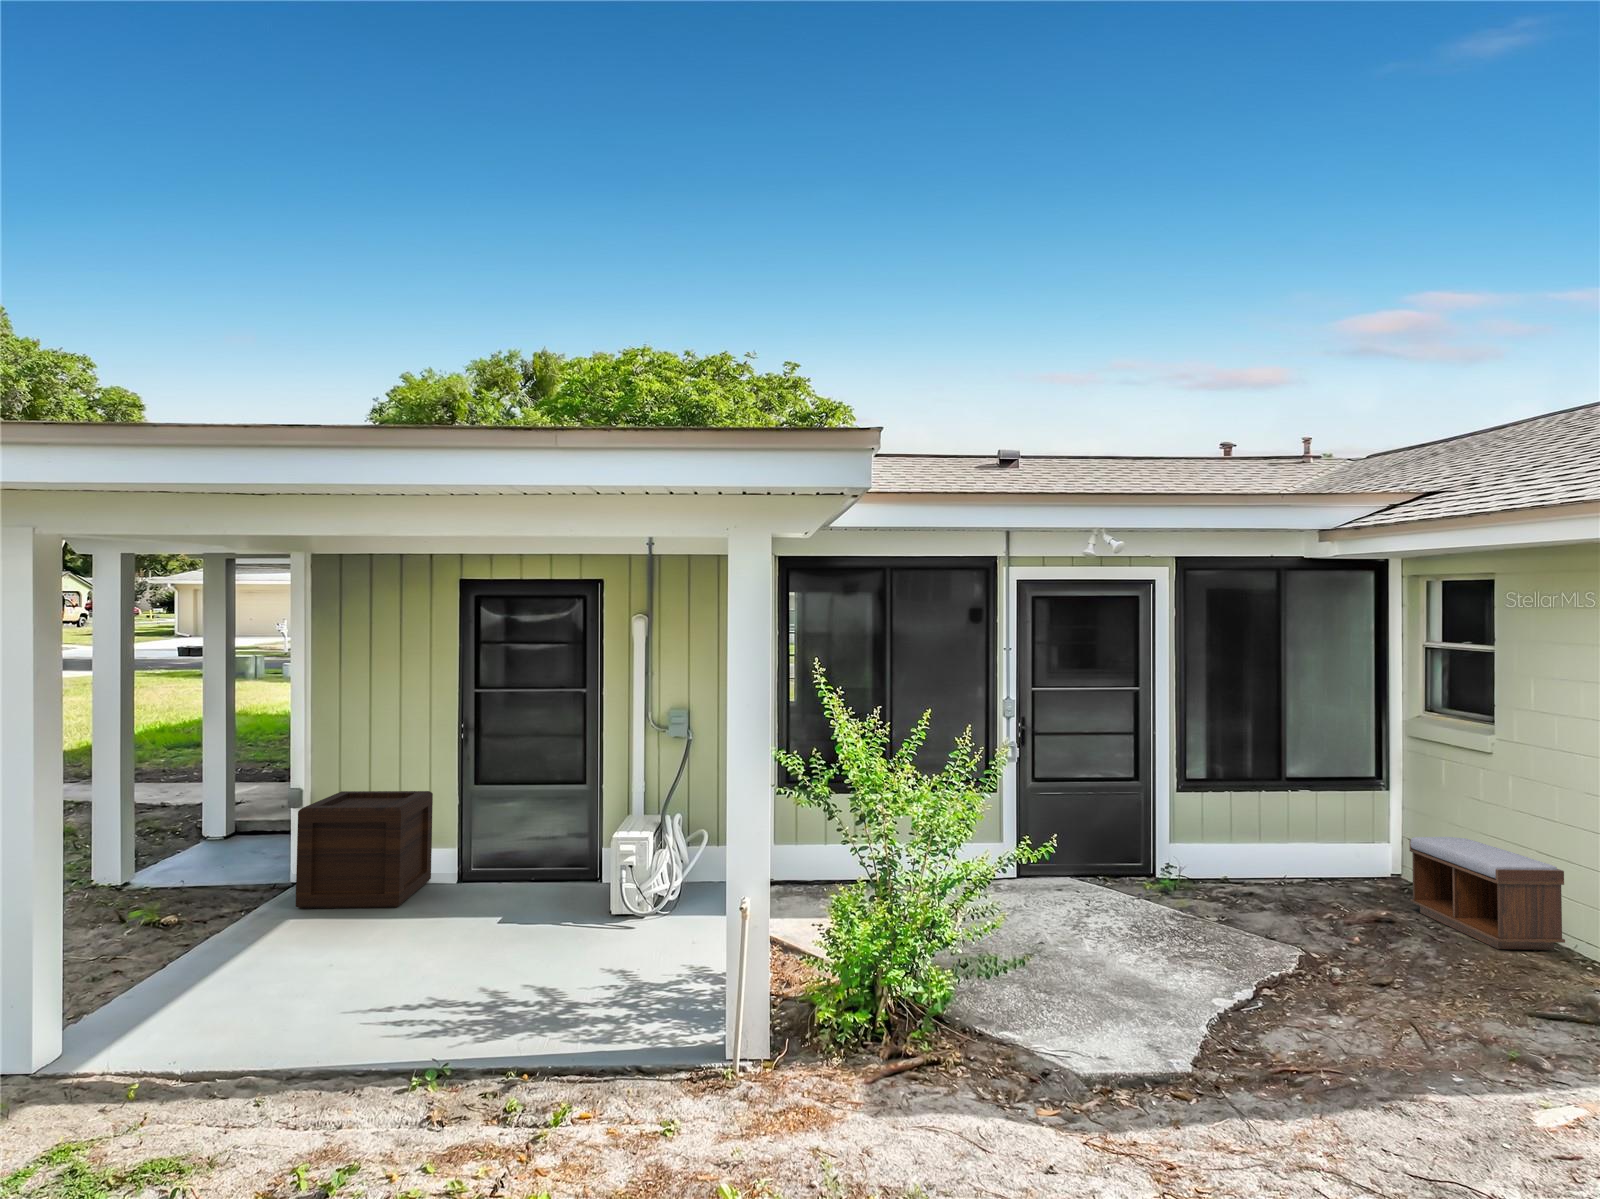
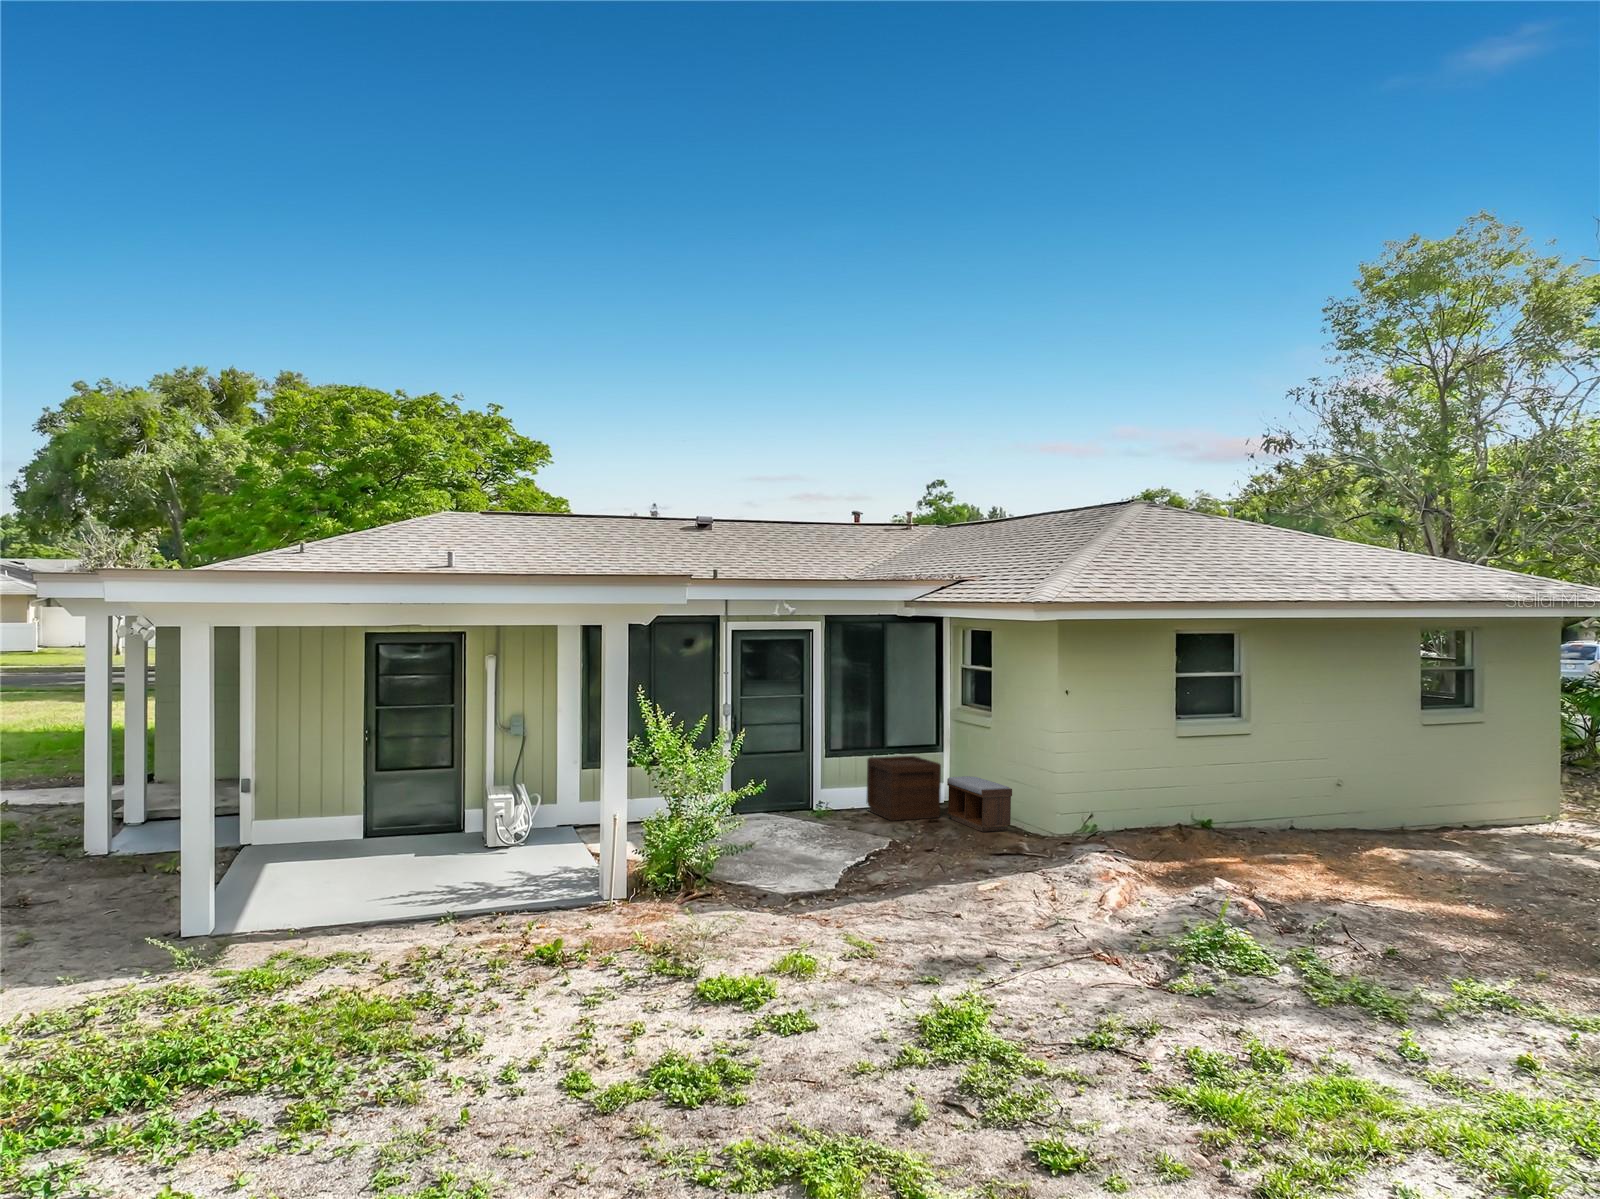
wooden crate: present [296,791,433,909] -> present [867,756,941,821]

